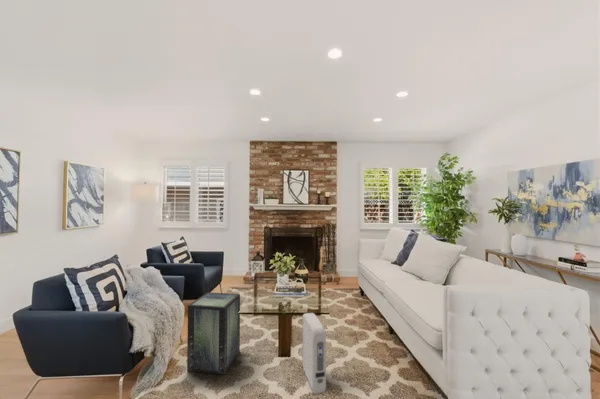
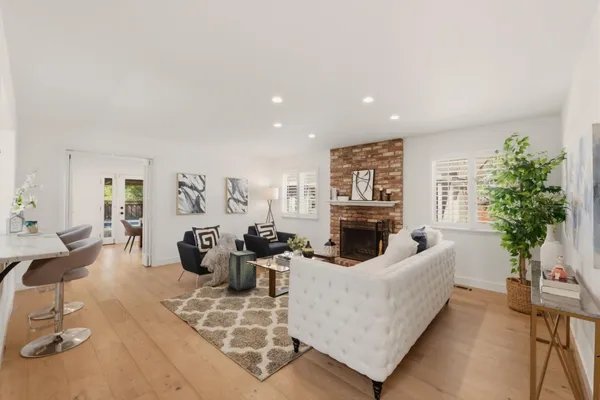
air purifier: present [302,313,326,394] -> none [254,267,275,309]

